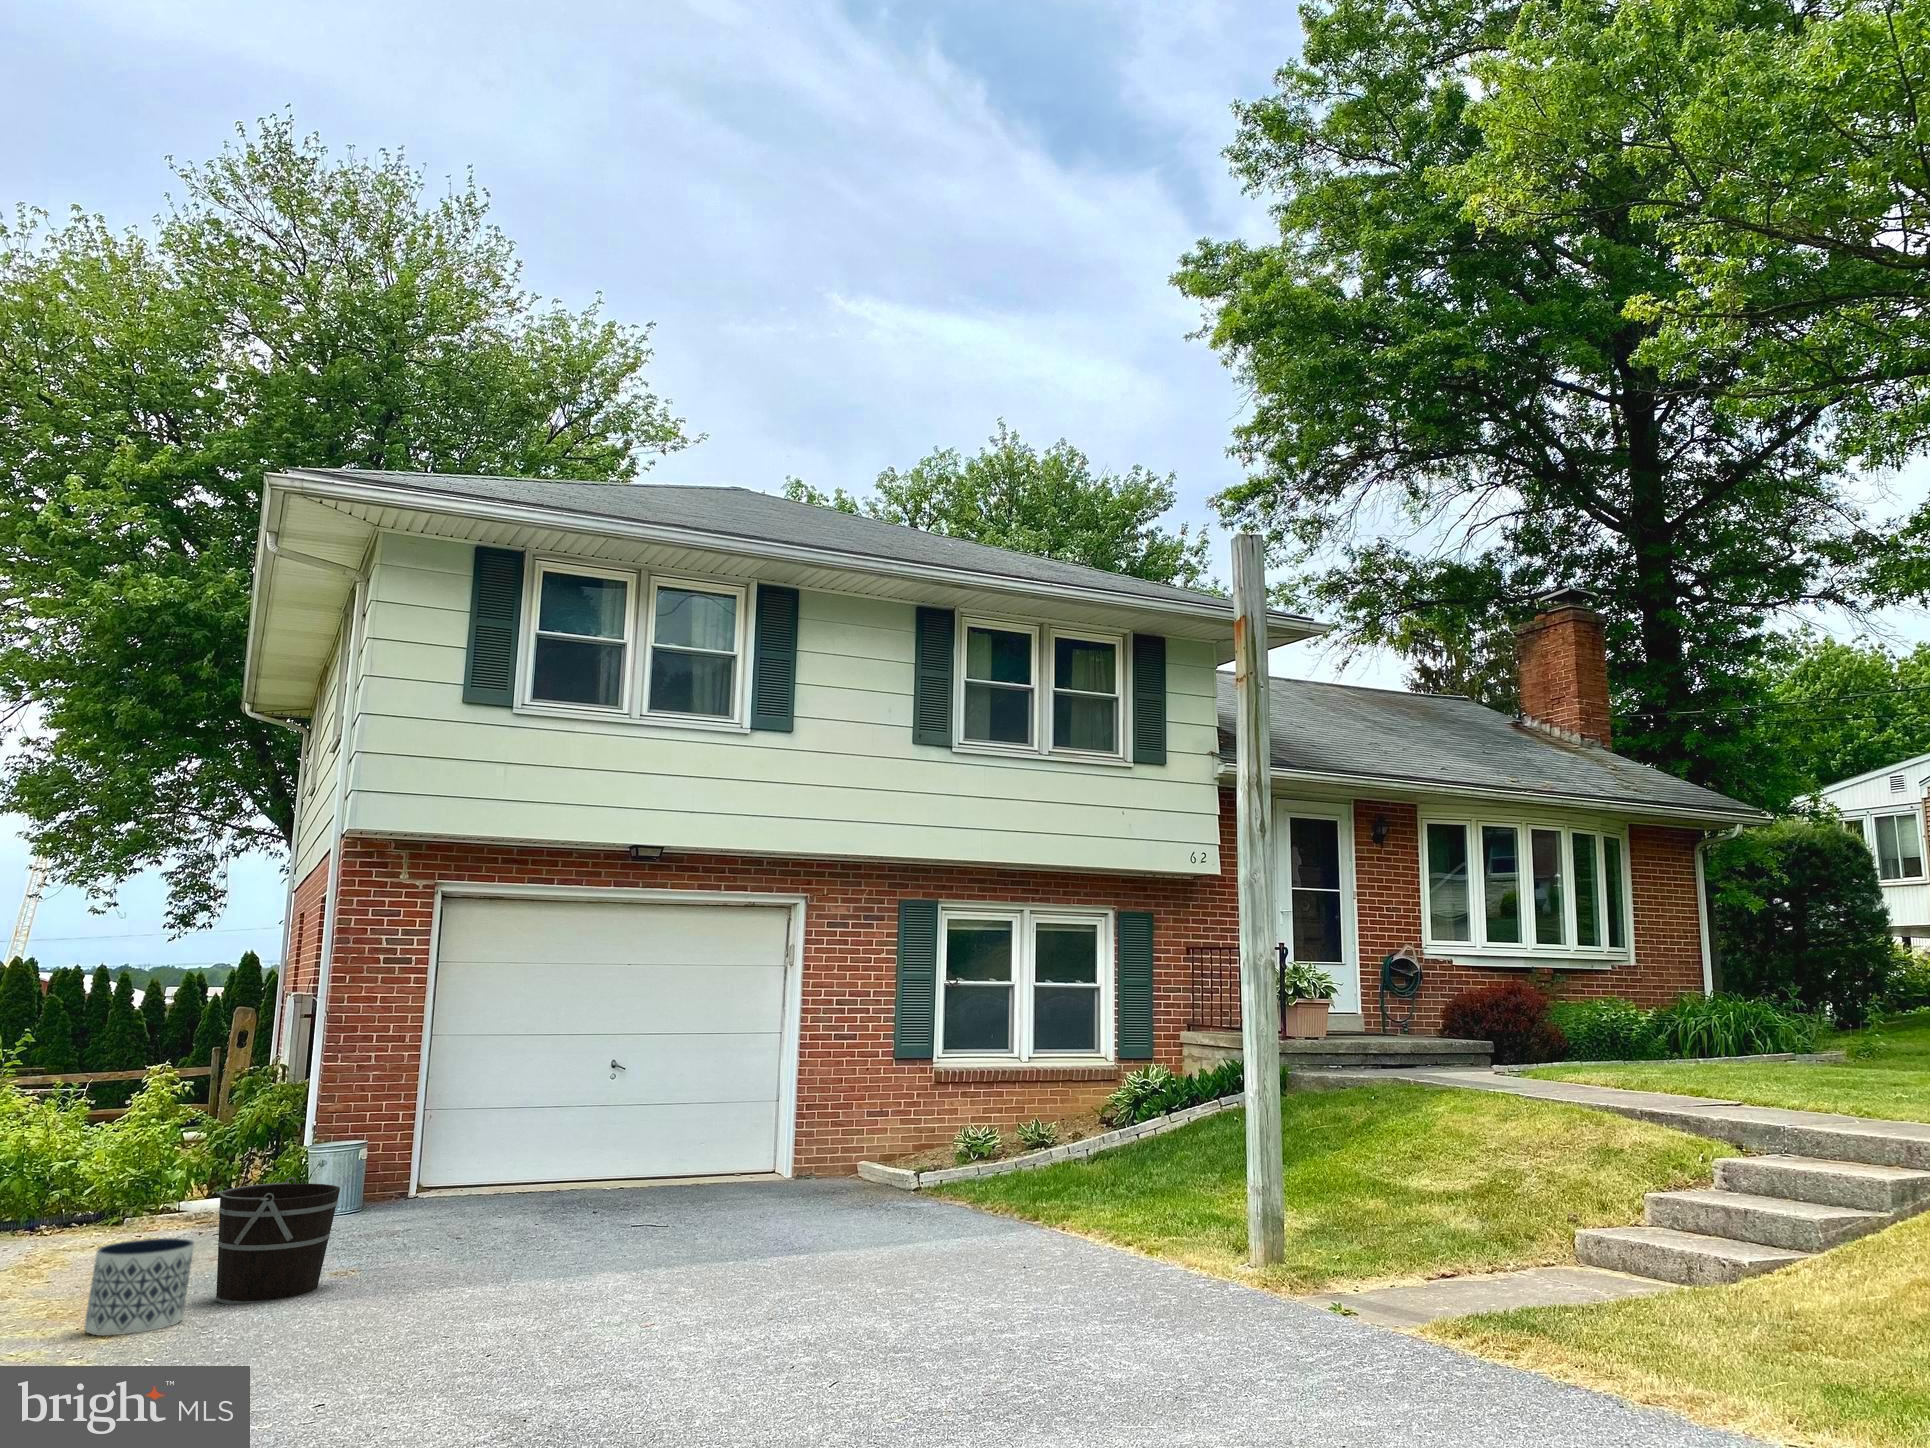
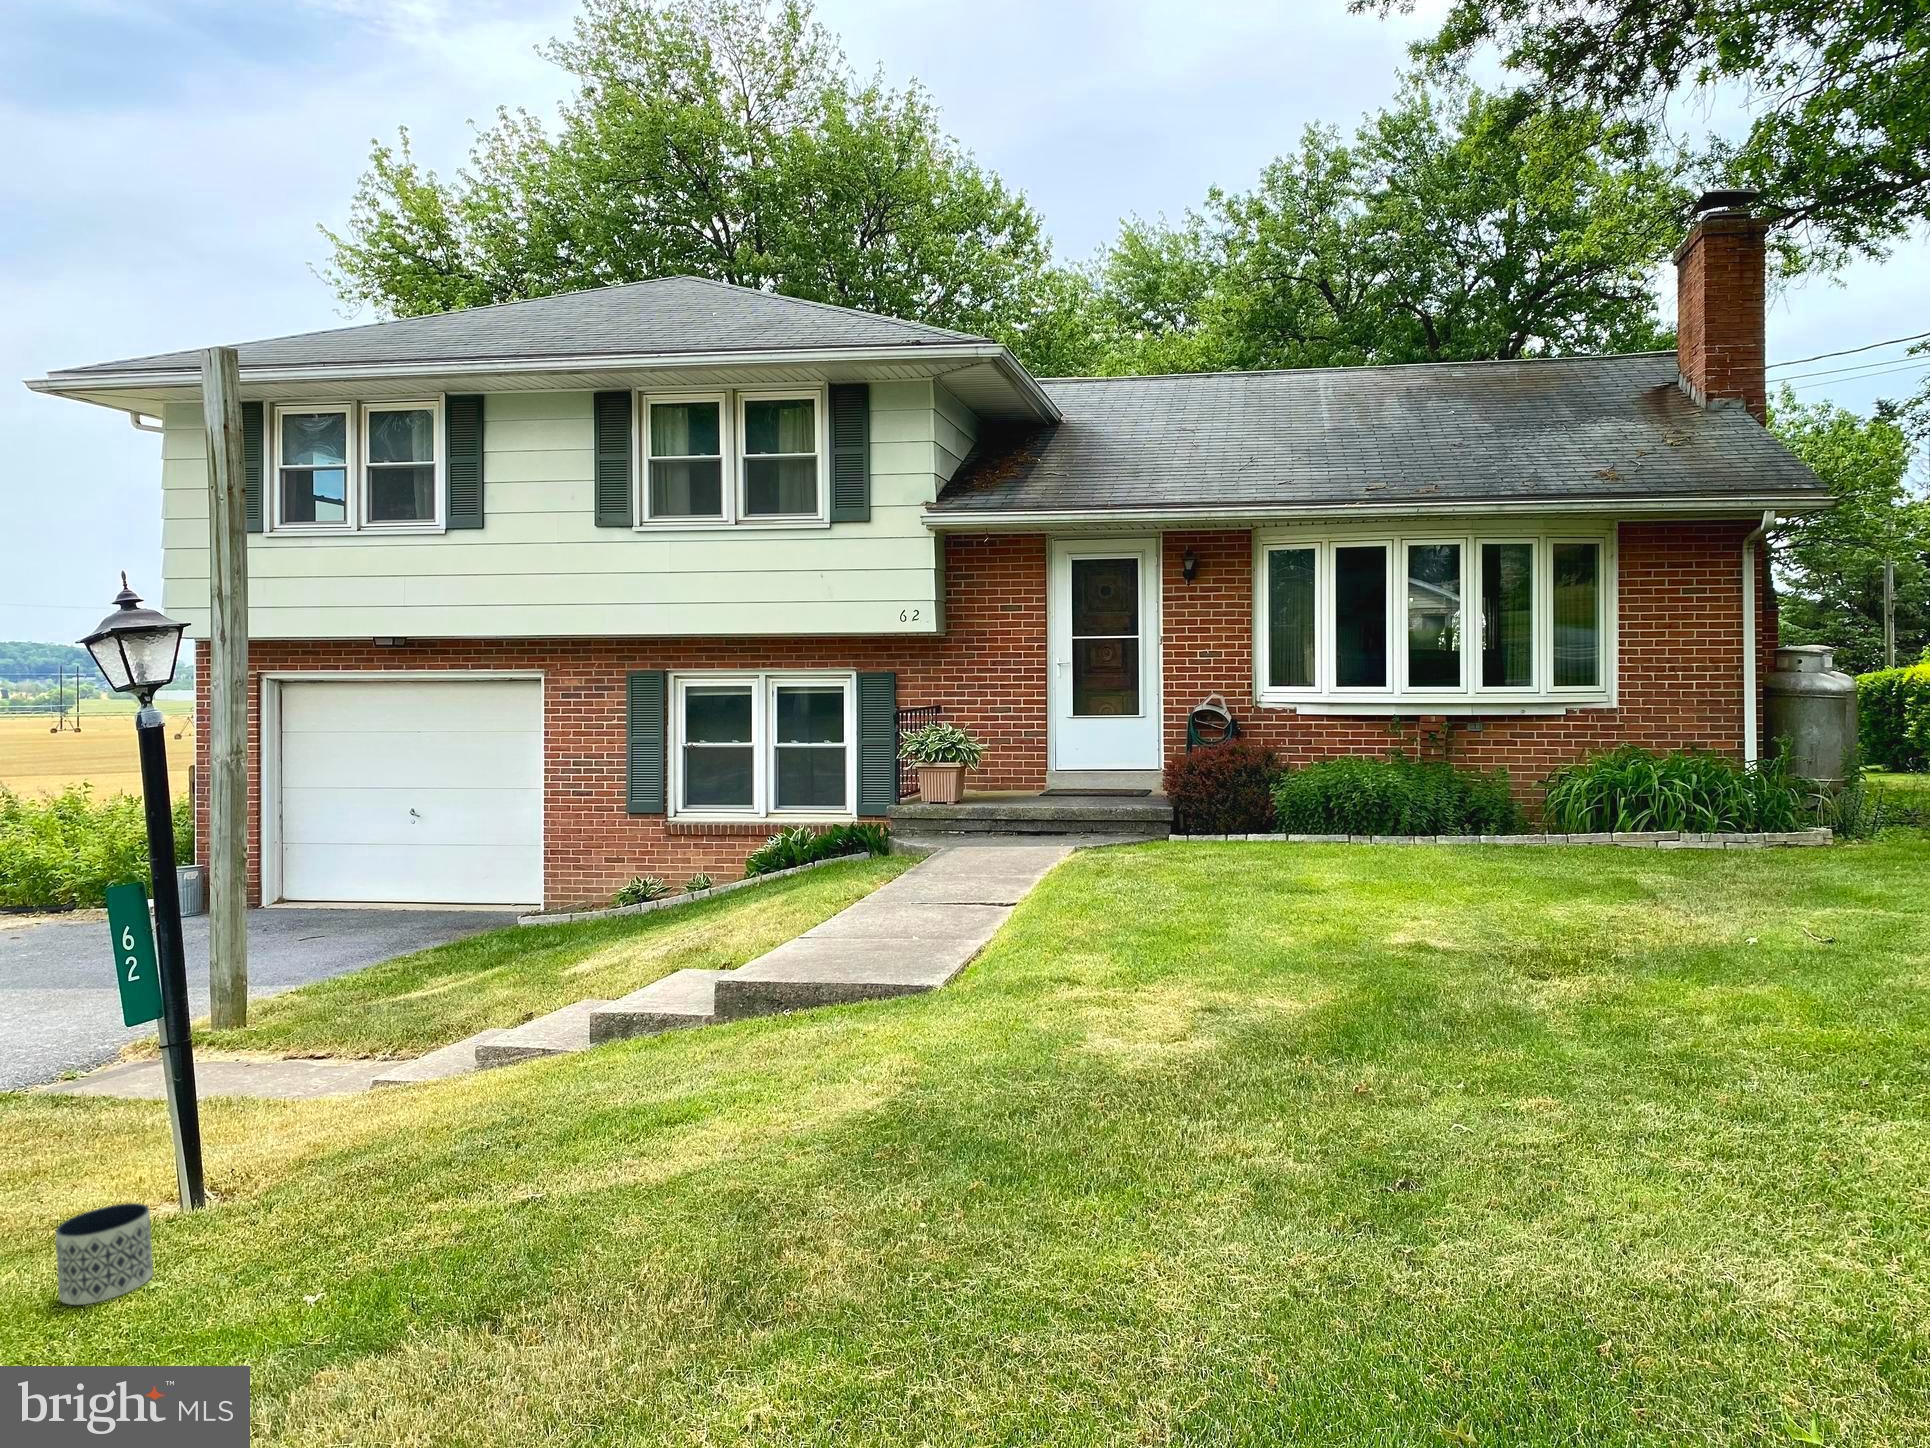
bucket: present [216,1177,340,1304] -> none [158,1115,279,1243]

